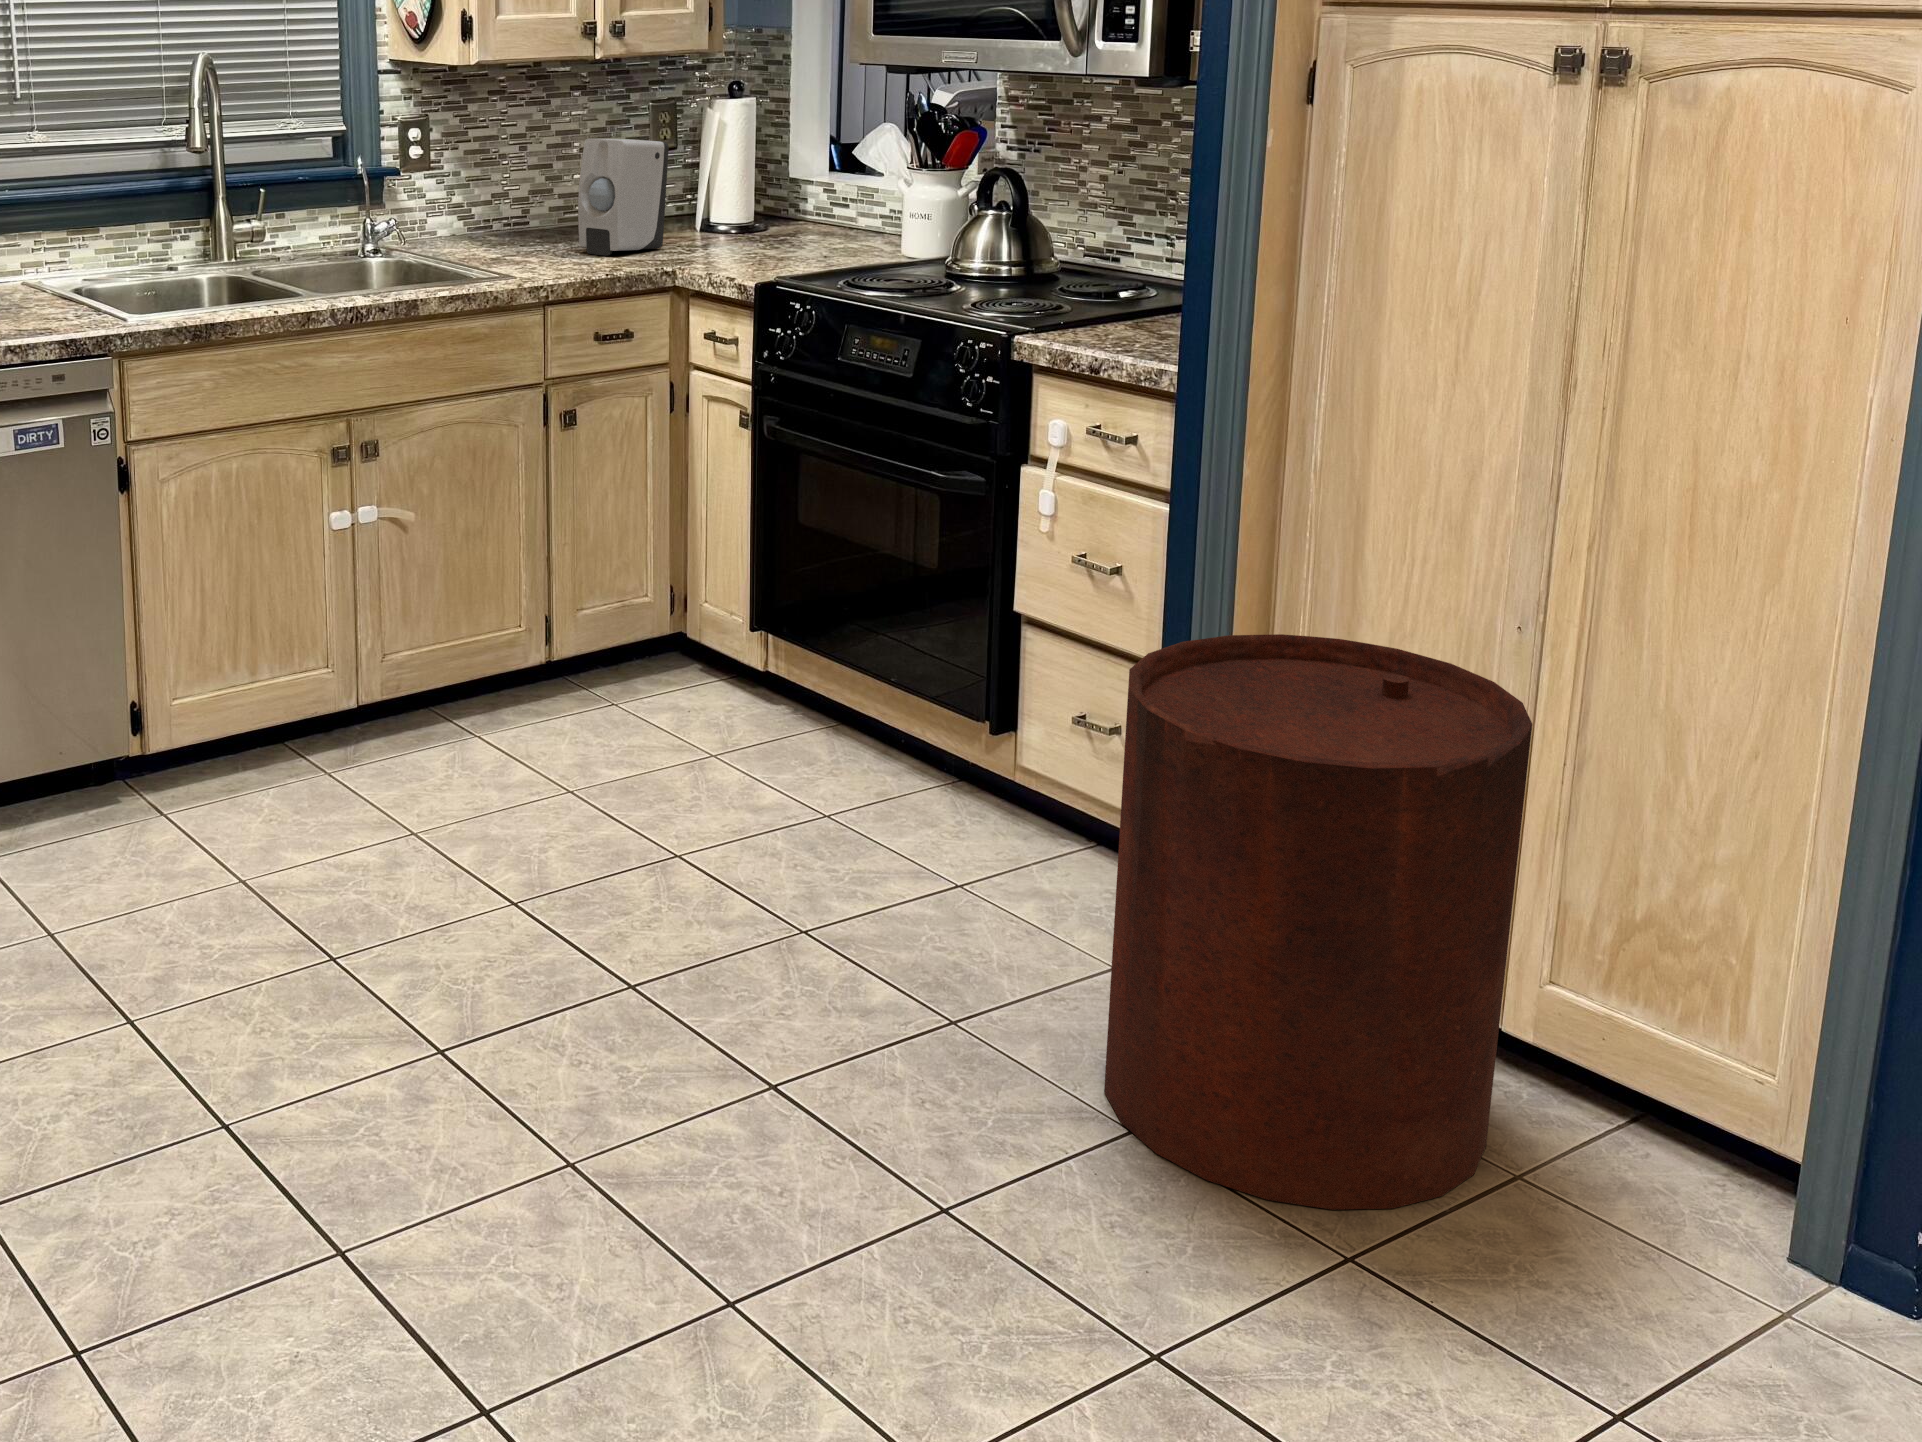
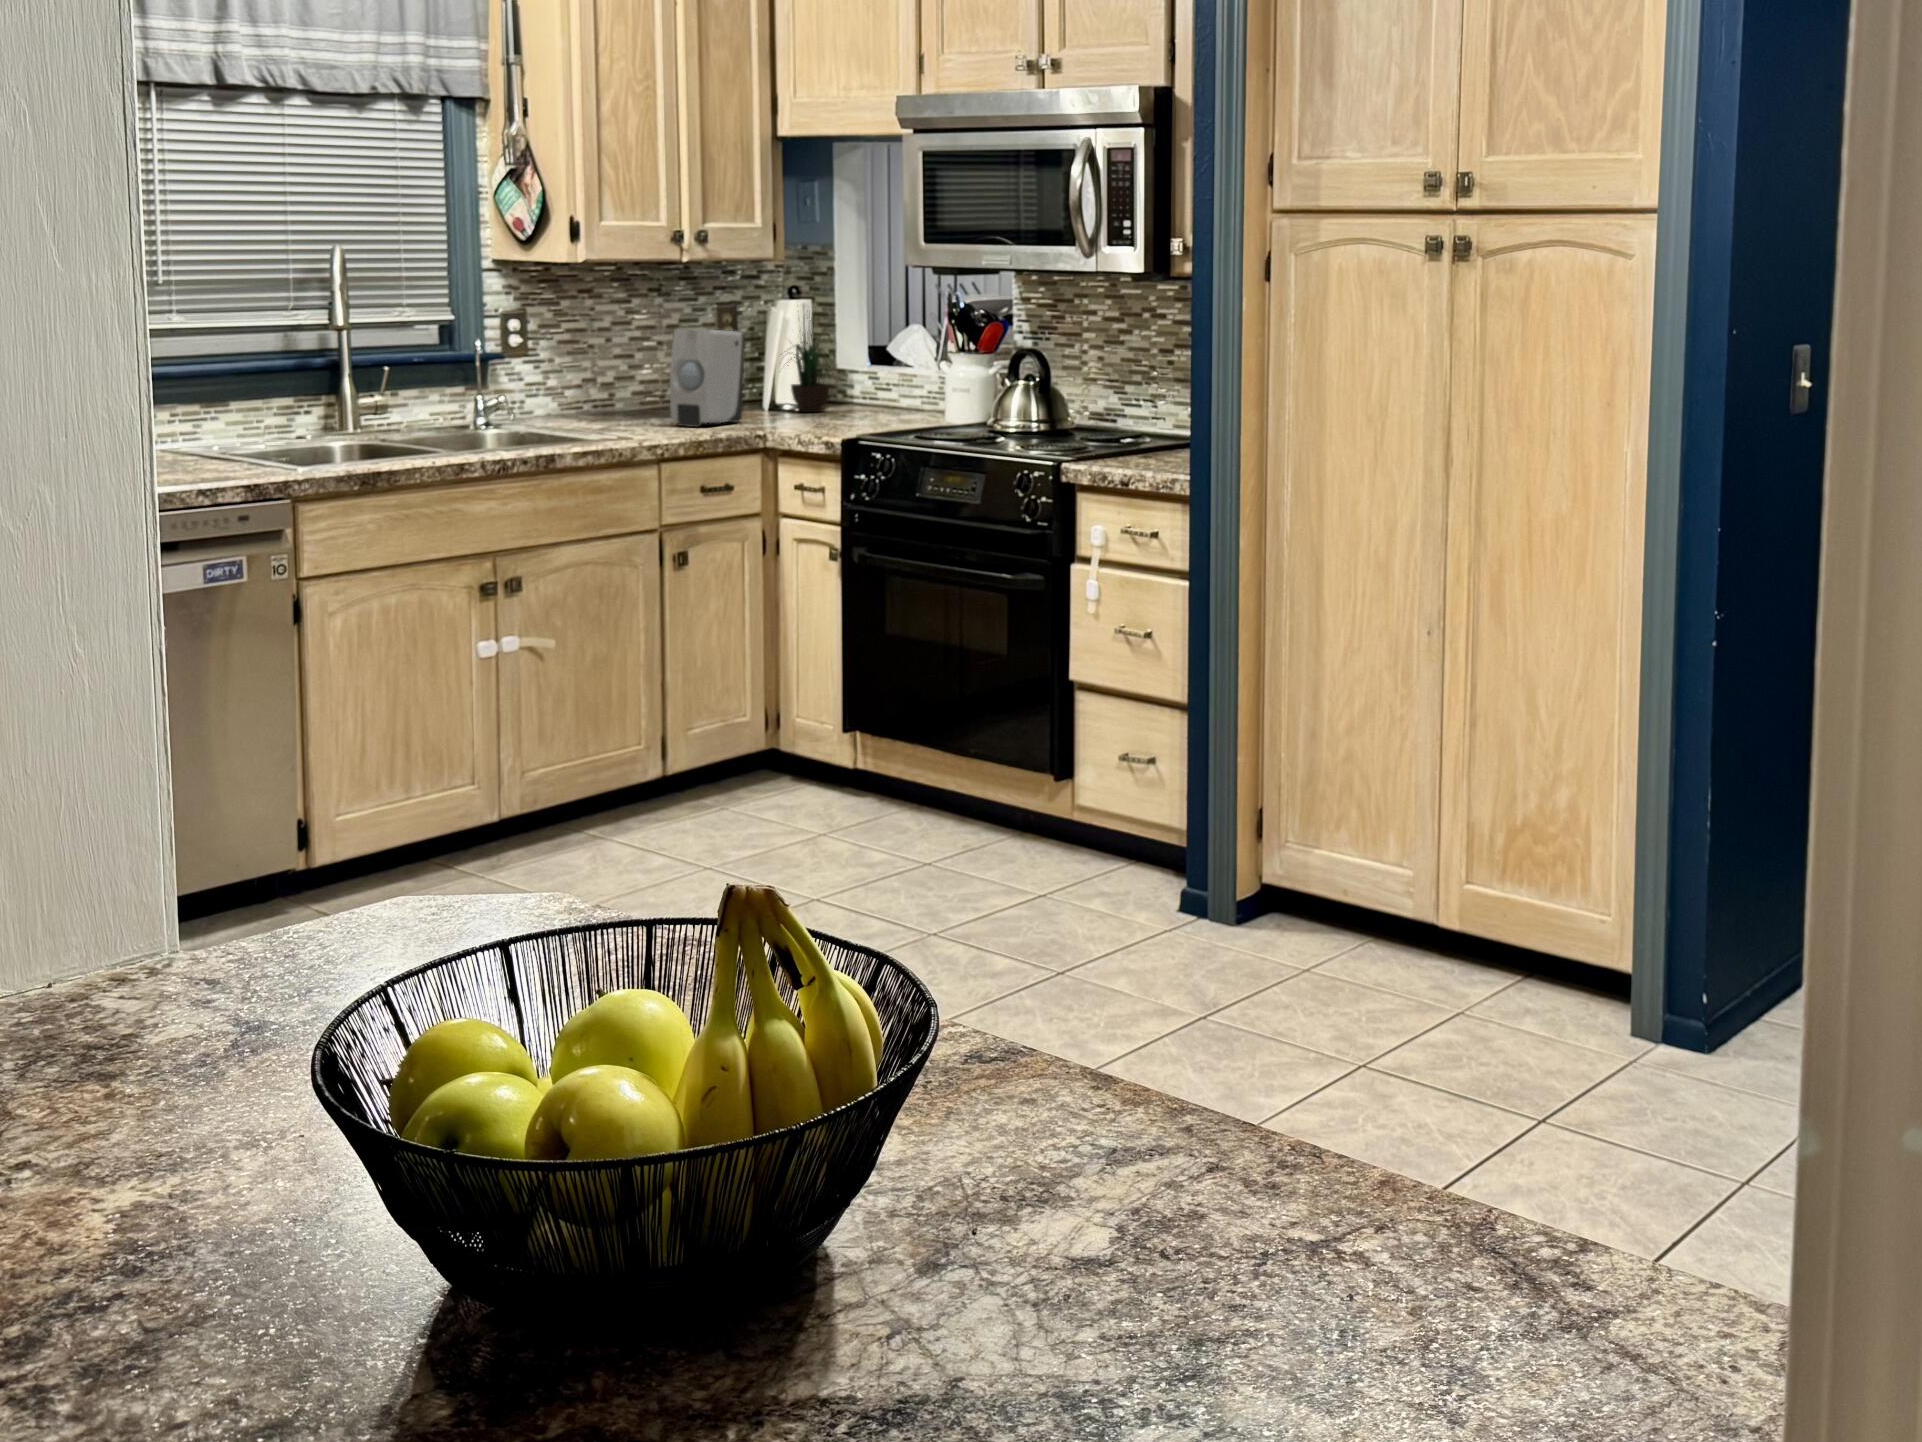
potted plant: none [714,81,786,234] -> present [784,310,830,412]
trash can: present [1104,634,1532,1210] -> none [1175,656,1445,1045]

